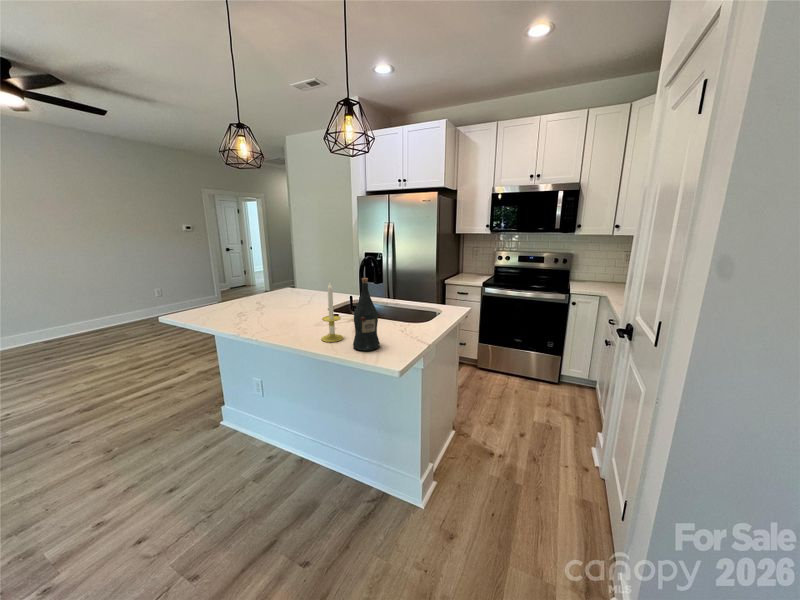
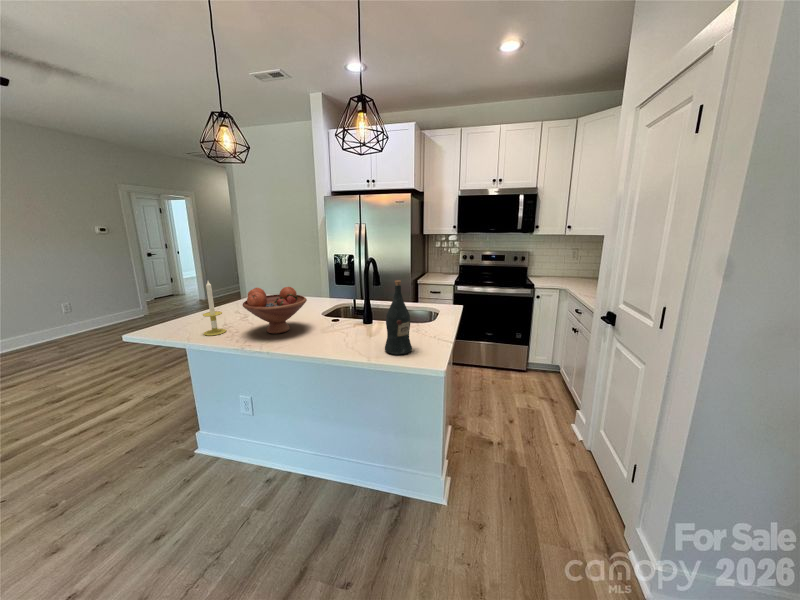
fruit bowl: none [244,280,303,323] -> present [243,287,307,334]
candle: present [322,283,343,342] -> present [203,281,226,336]

